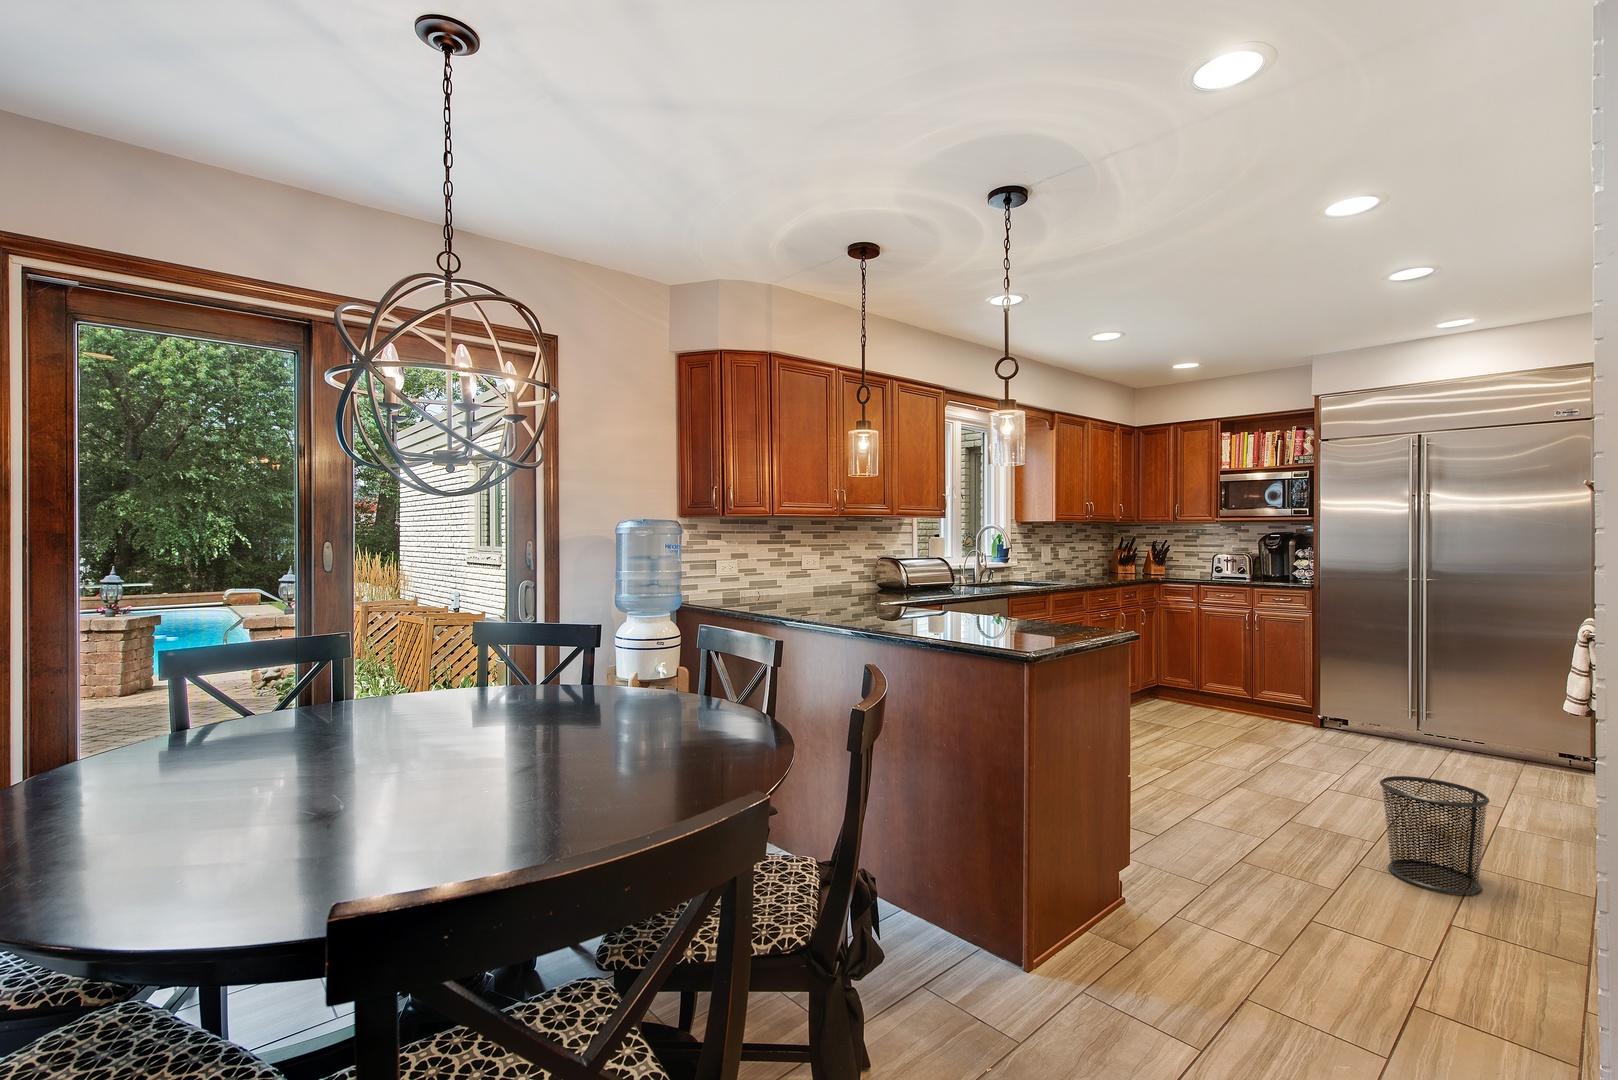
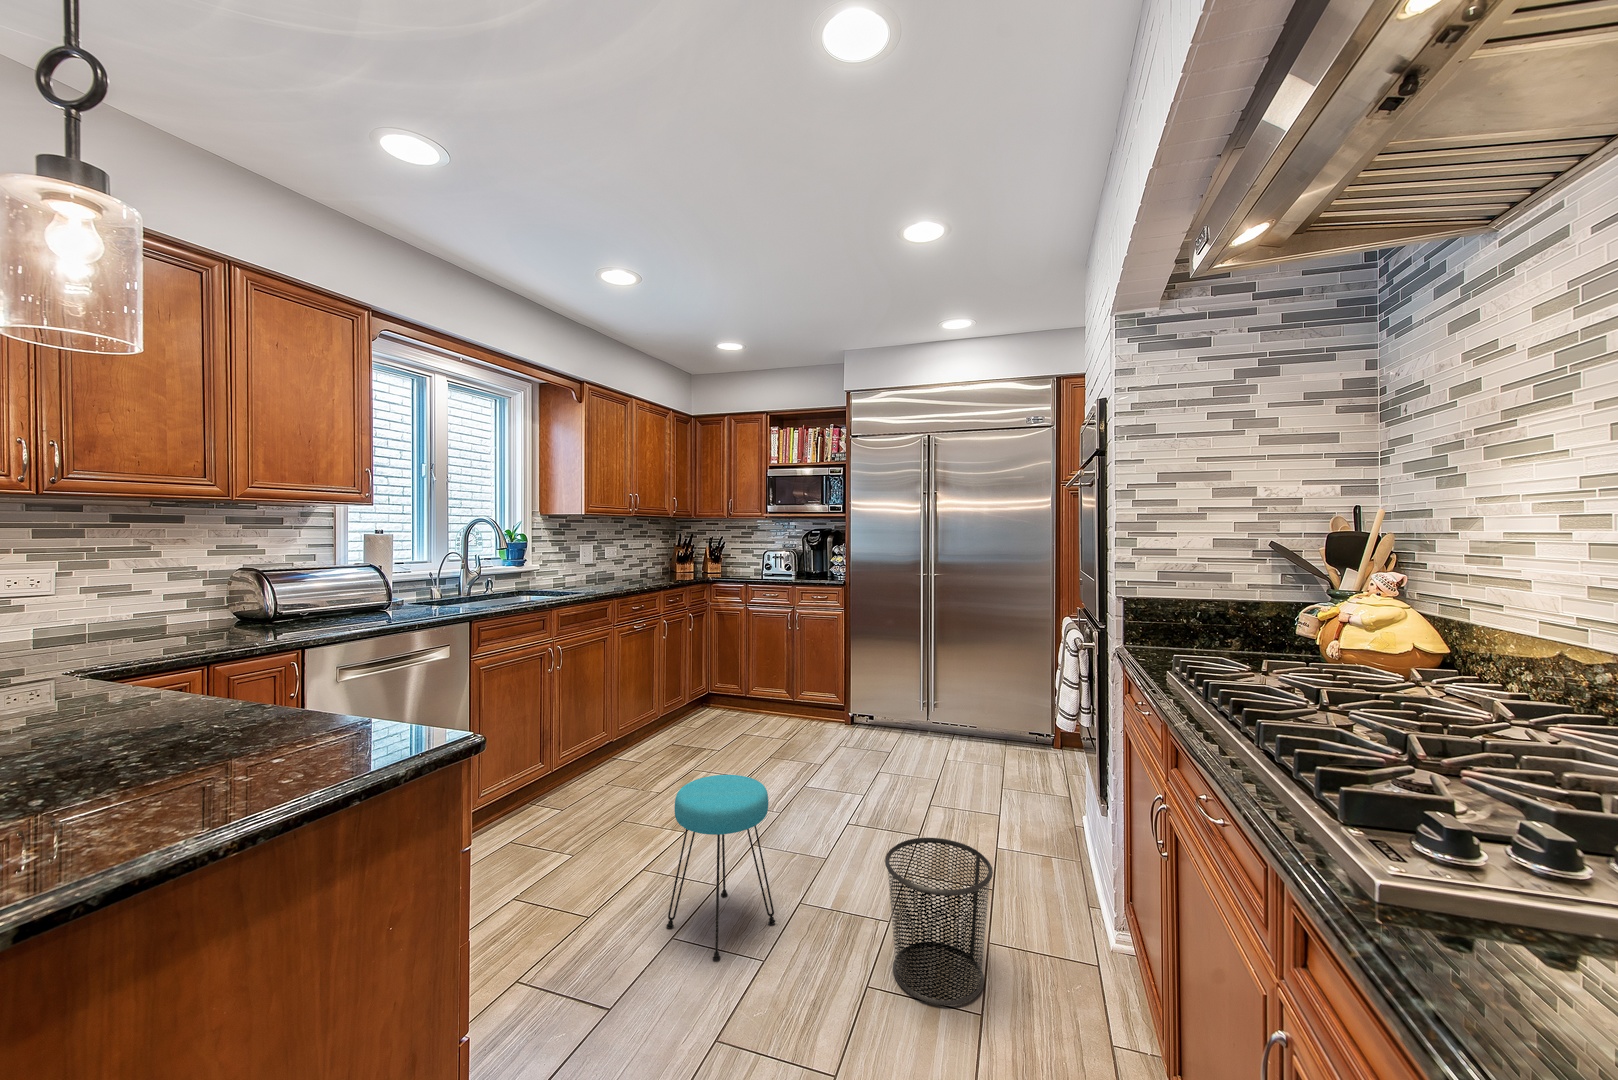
stool: none [1180,716,1273,836] -> present [666,775,775,959]

